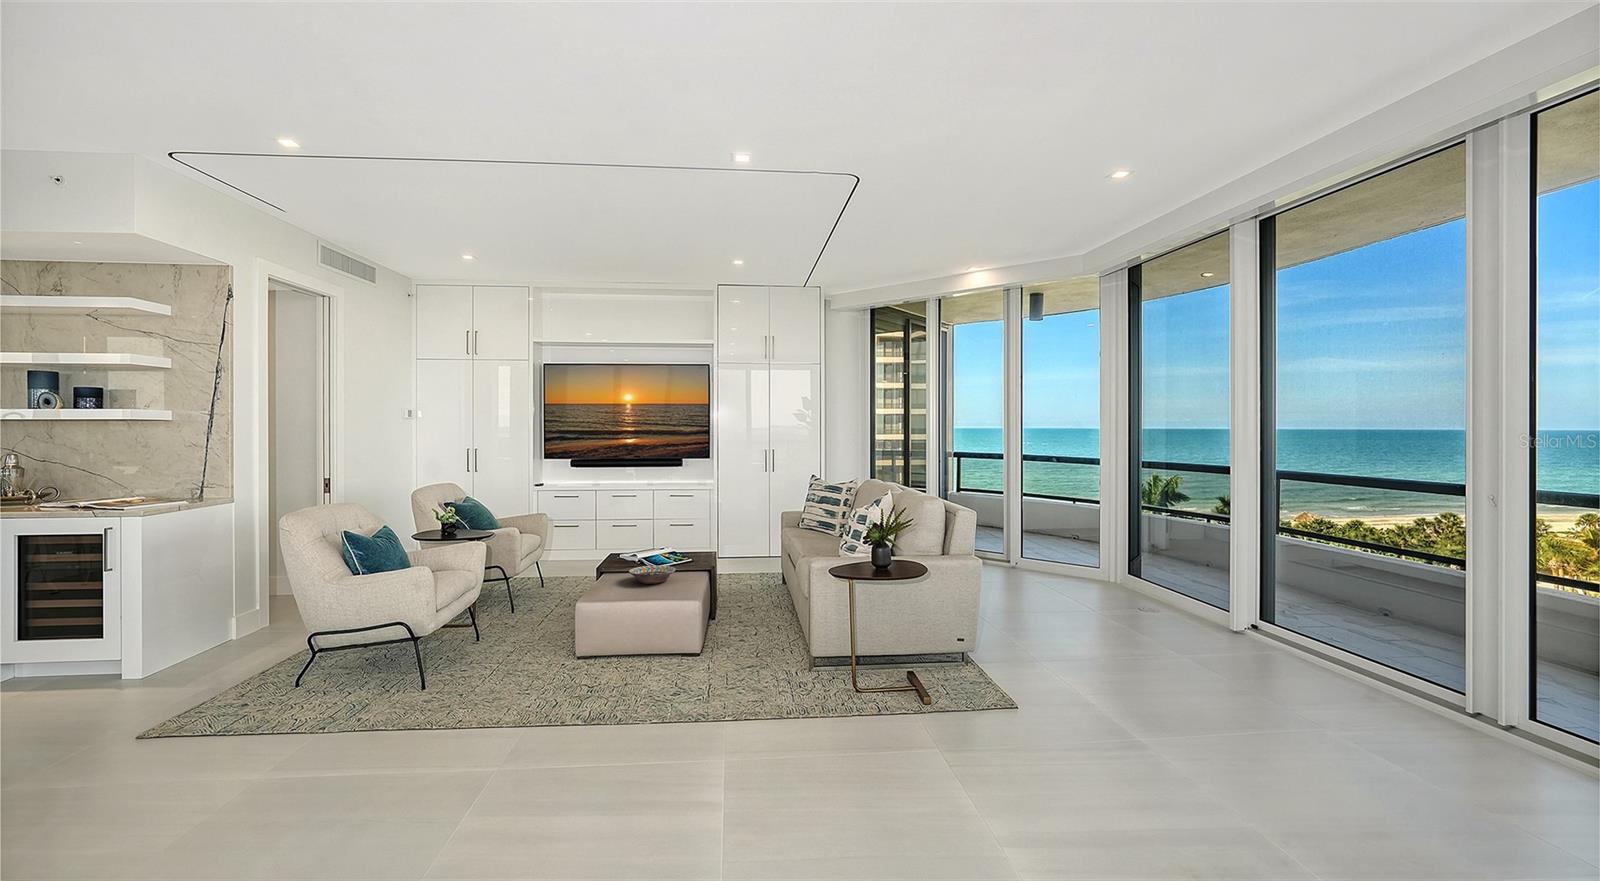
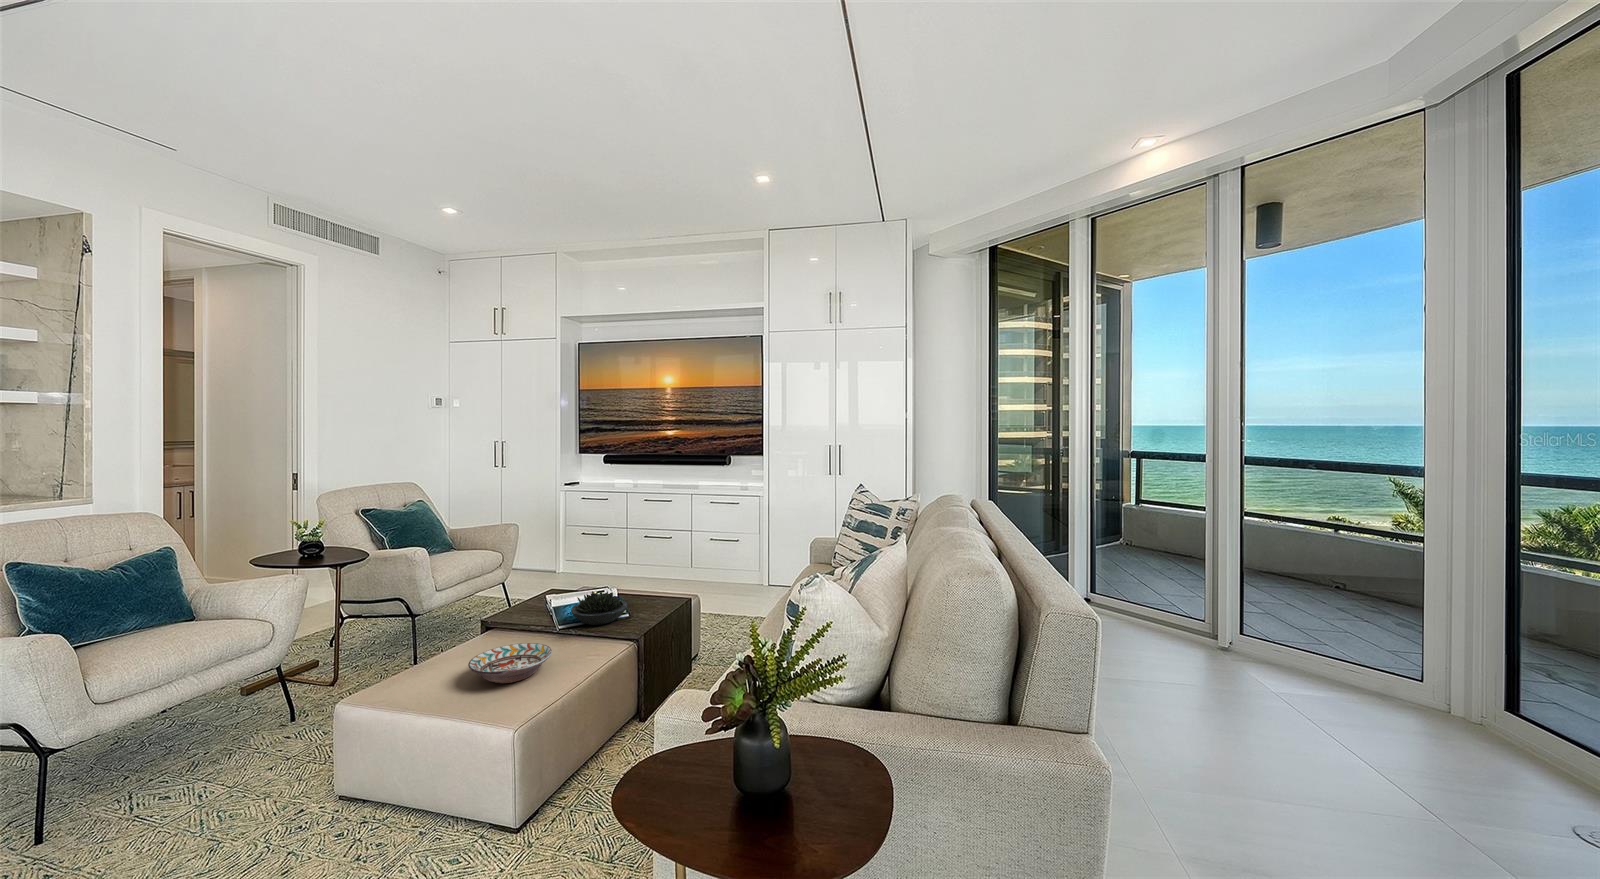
succulent plant: none [650,542,686,562] -> present [571,591,628,625]

